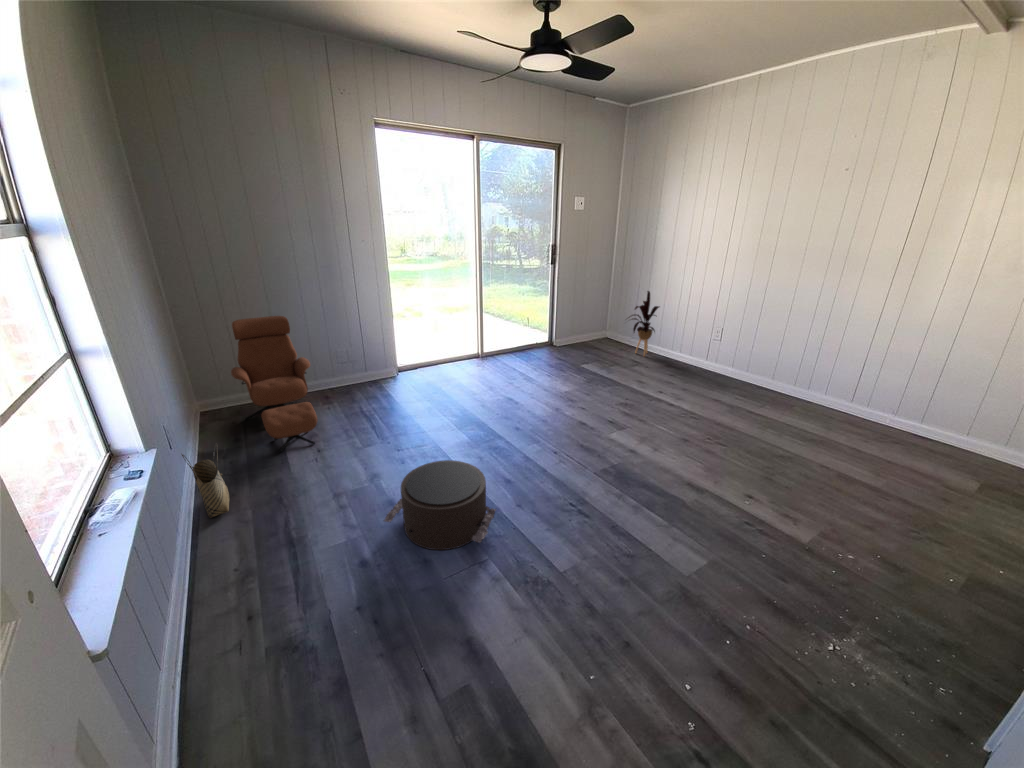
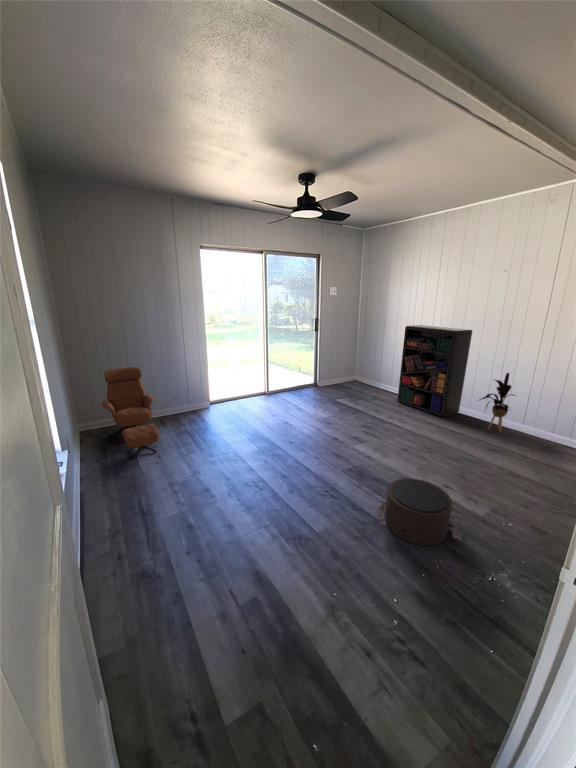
bookshelf: none [669,255,789,392] -> present [397,325,472,417]
house plant: present [628,291,659,356] -> present [480,373,515,432]
woven basket: present [182,444,229,518] -> none [75,450,102,499]
pouf: present [384,460,496,550] -> present [378,478,461,546]

